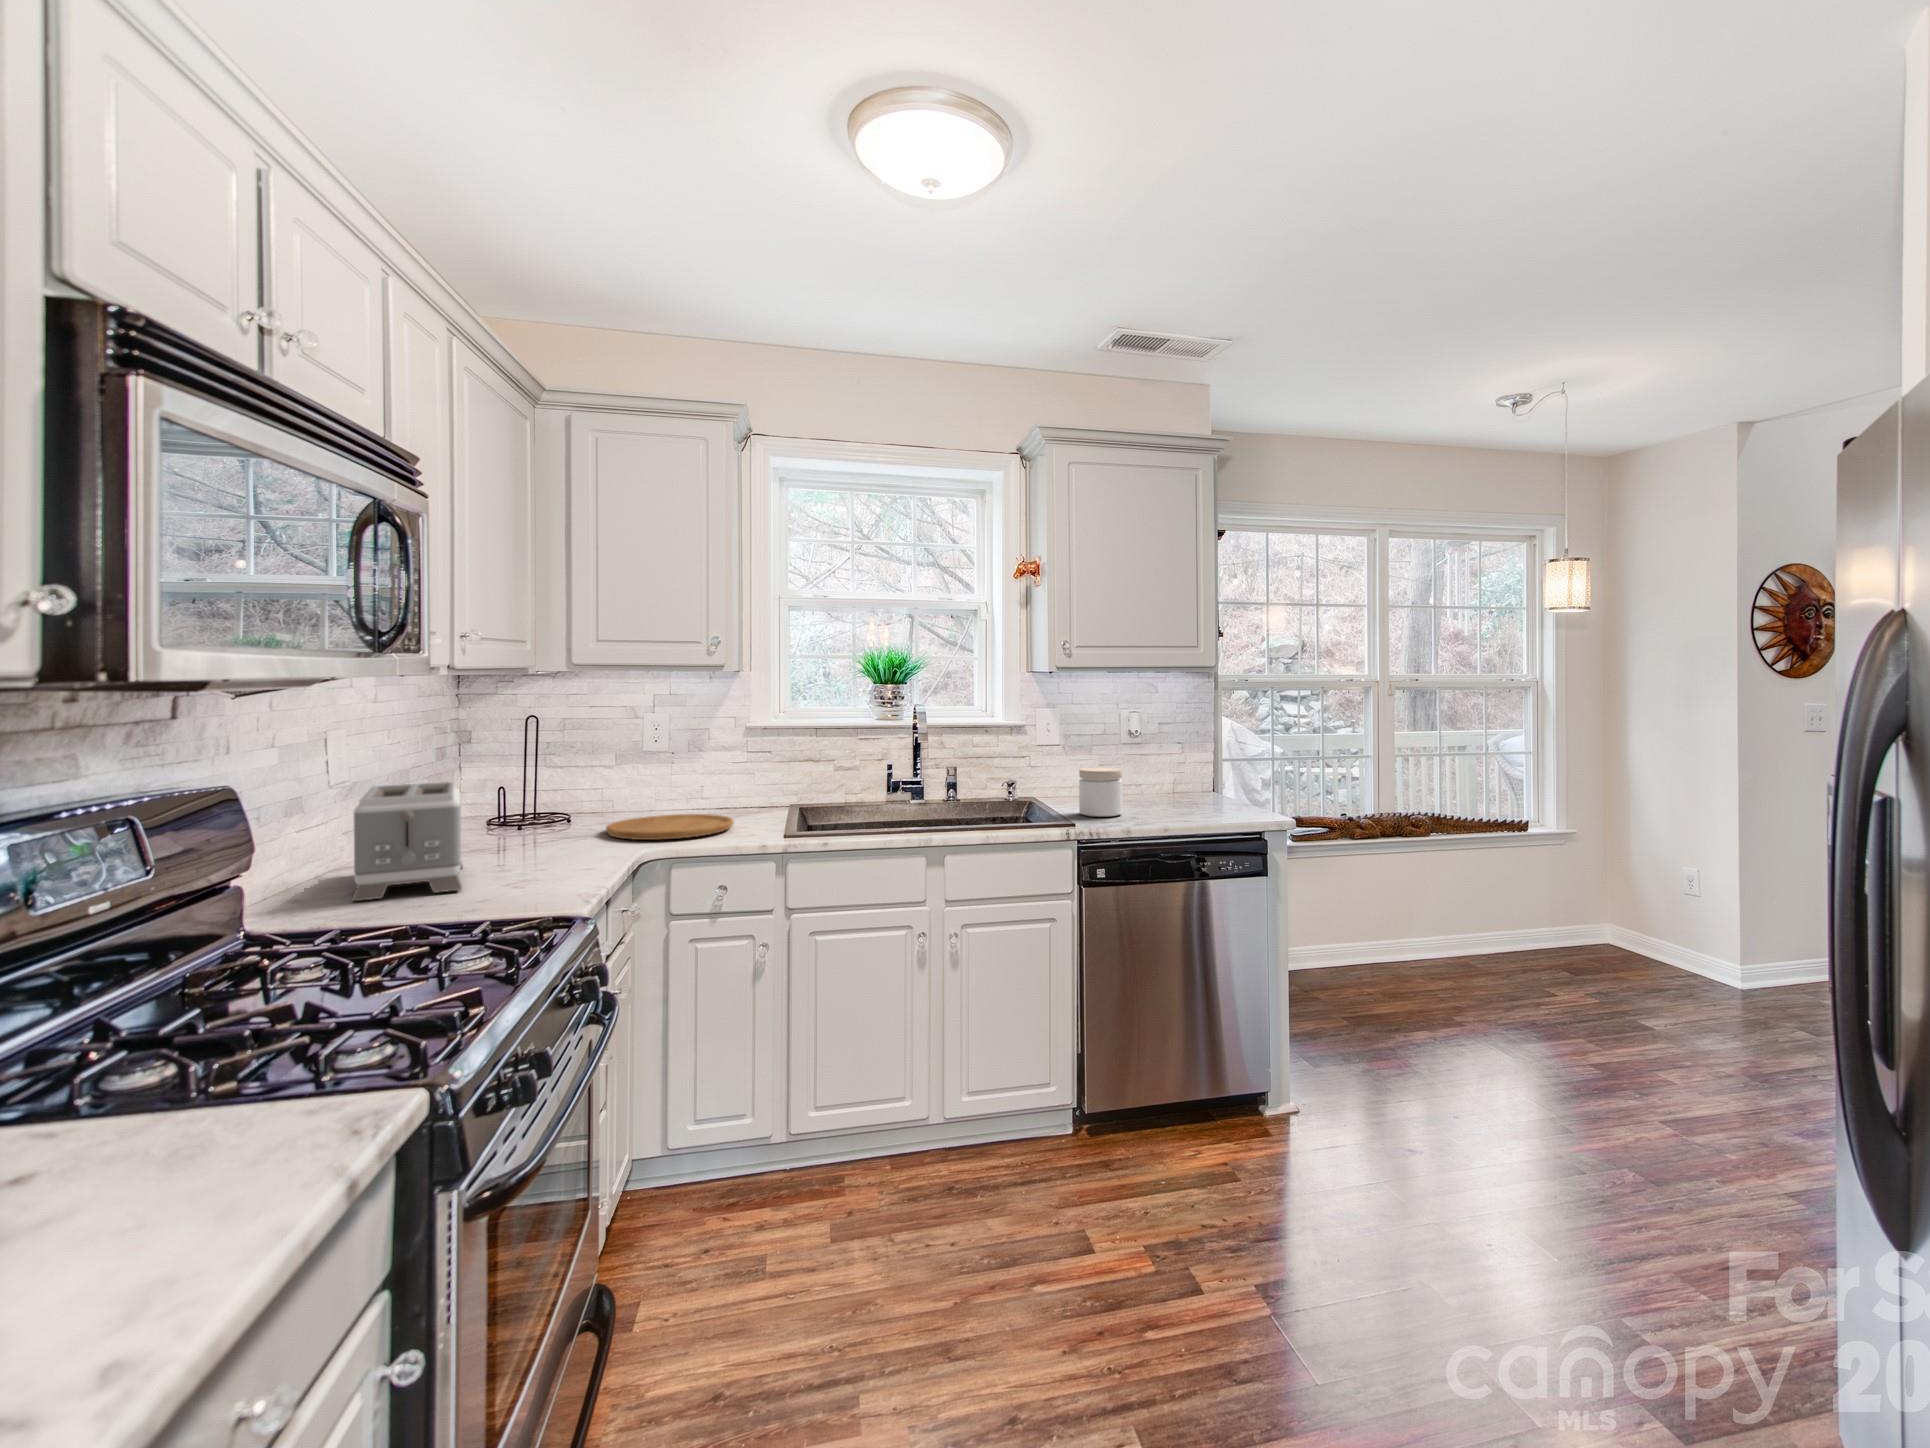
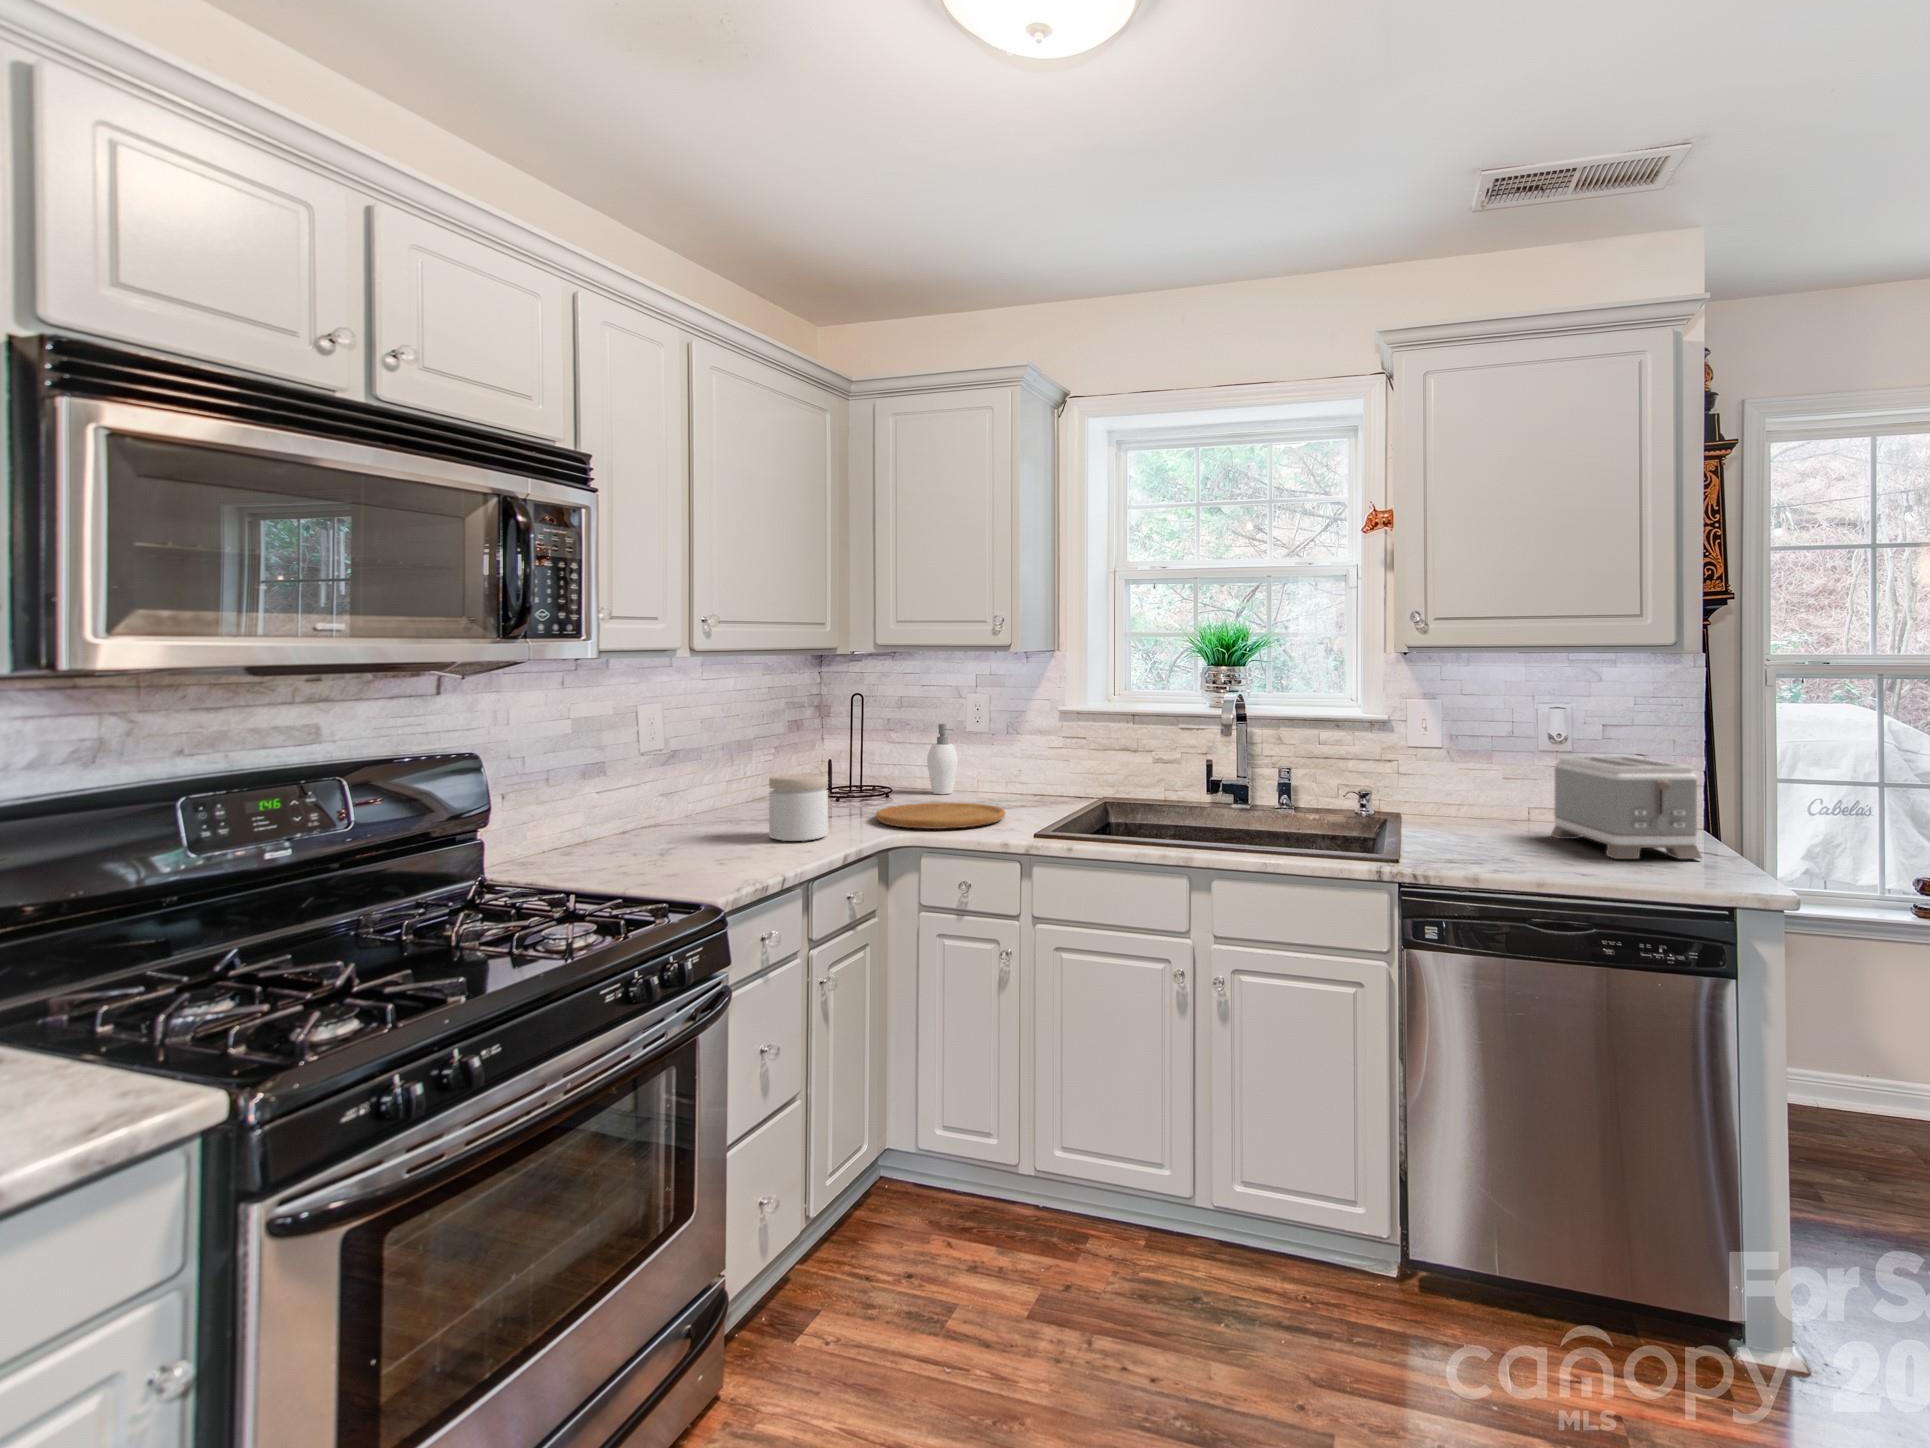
soap dispenser: none [612,743,644,810] -> present [927,724,958,794]
jar: present [1079,767,1122,817] -> present [769,773,828,841]
toaster: present [352,782,463,901] -> present [1551,756,1702,859]

